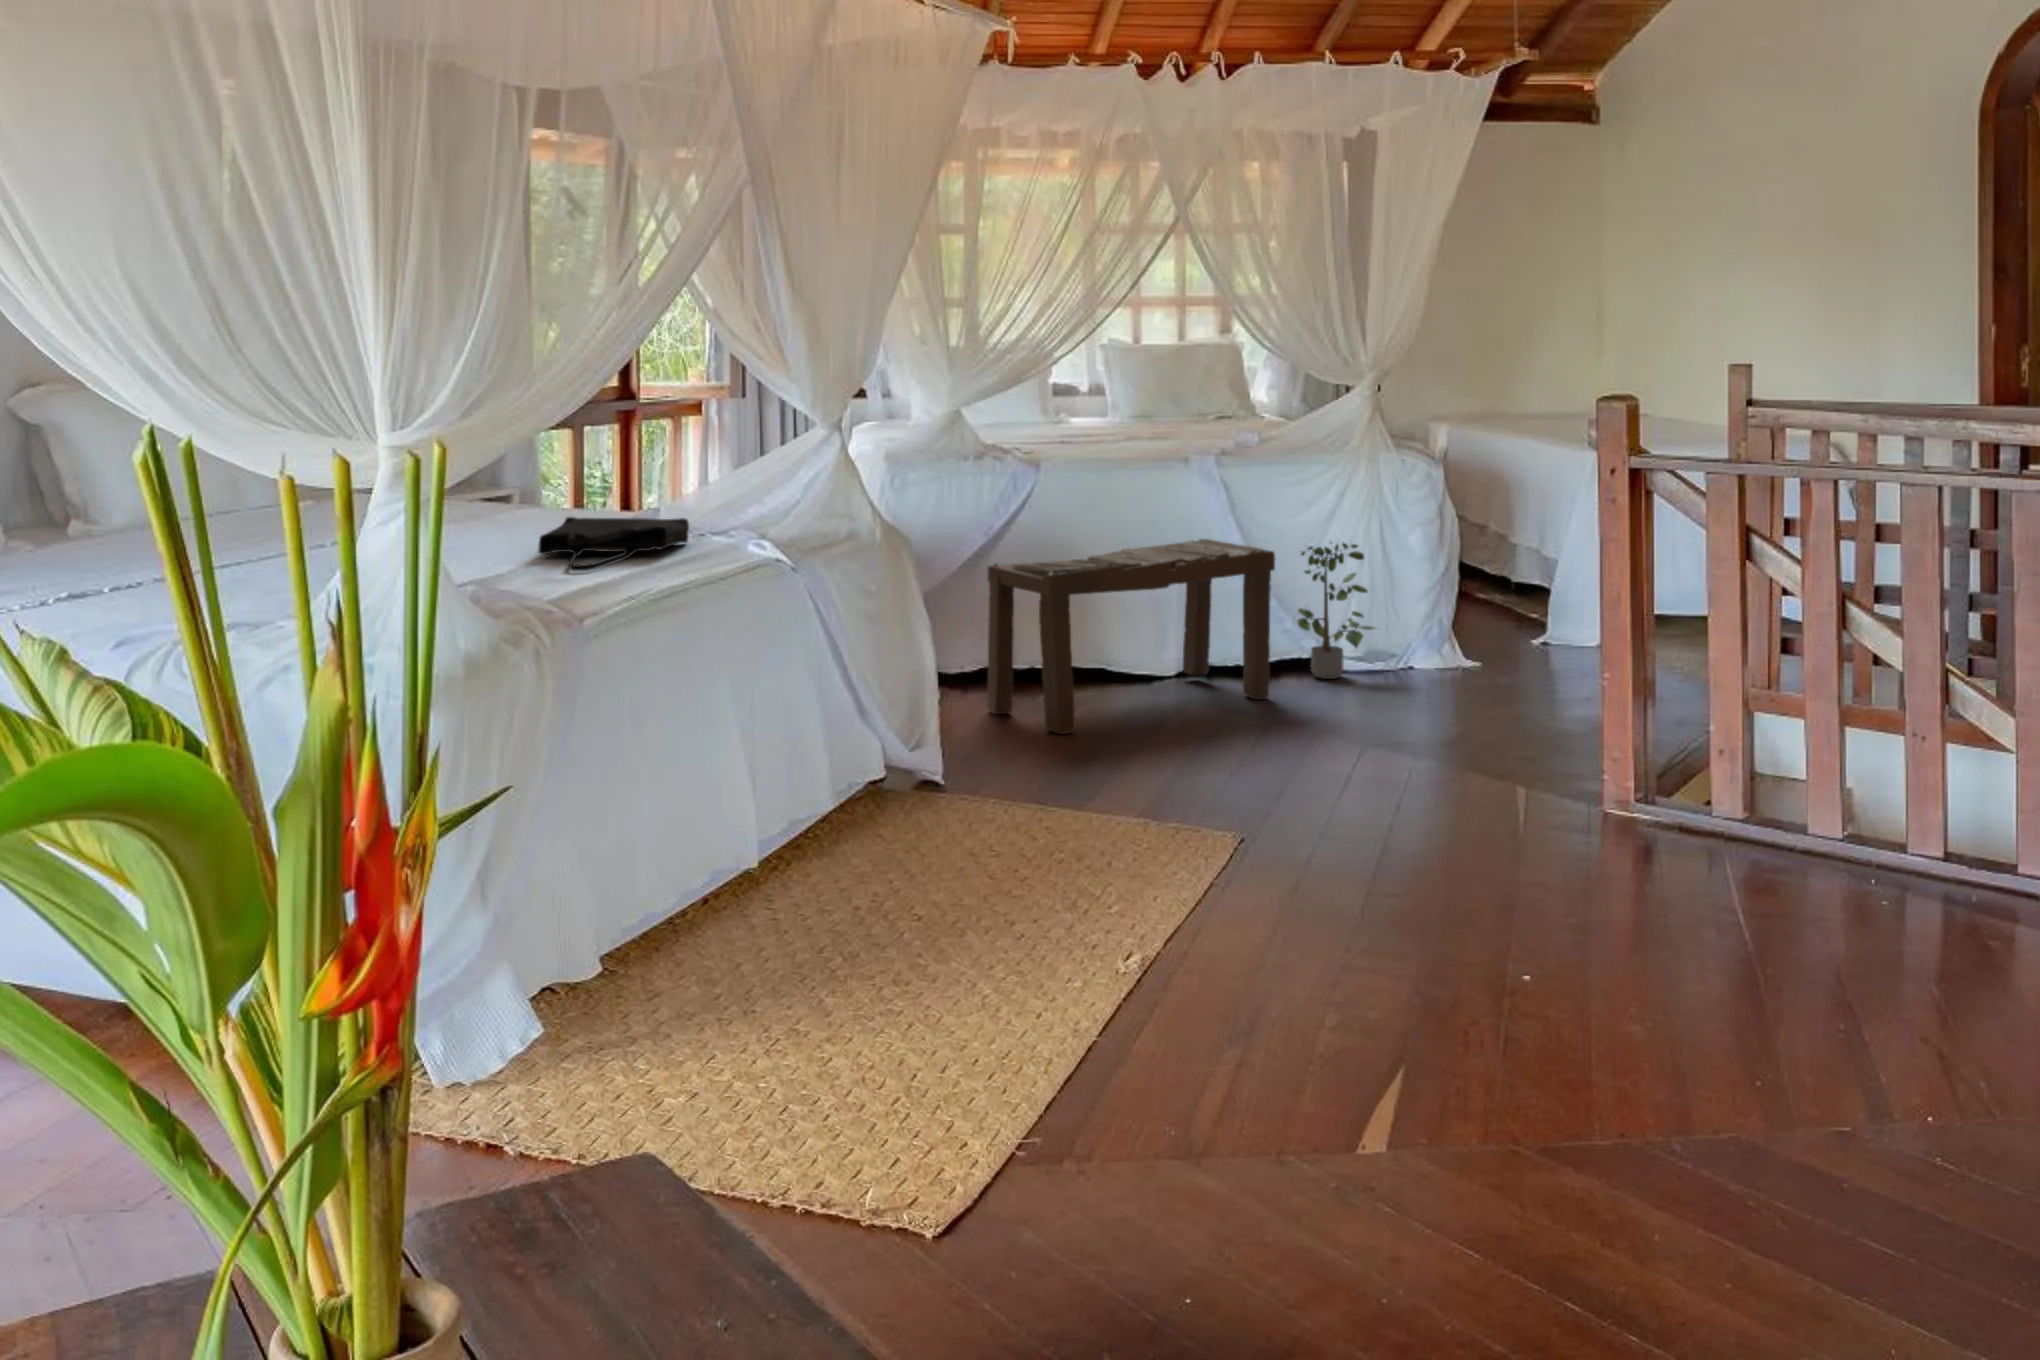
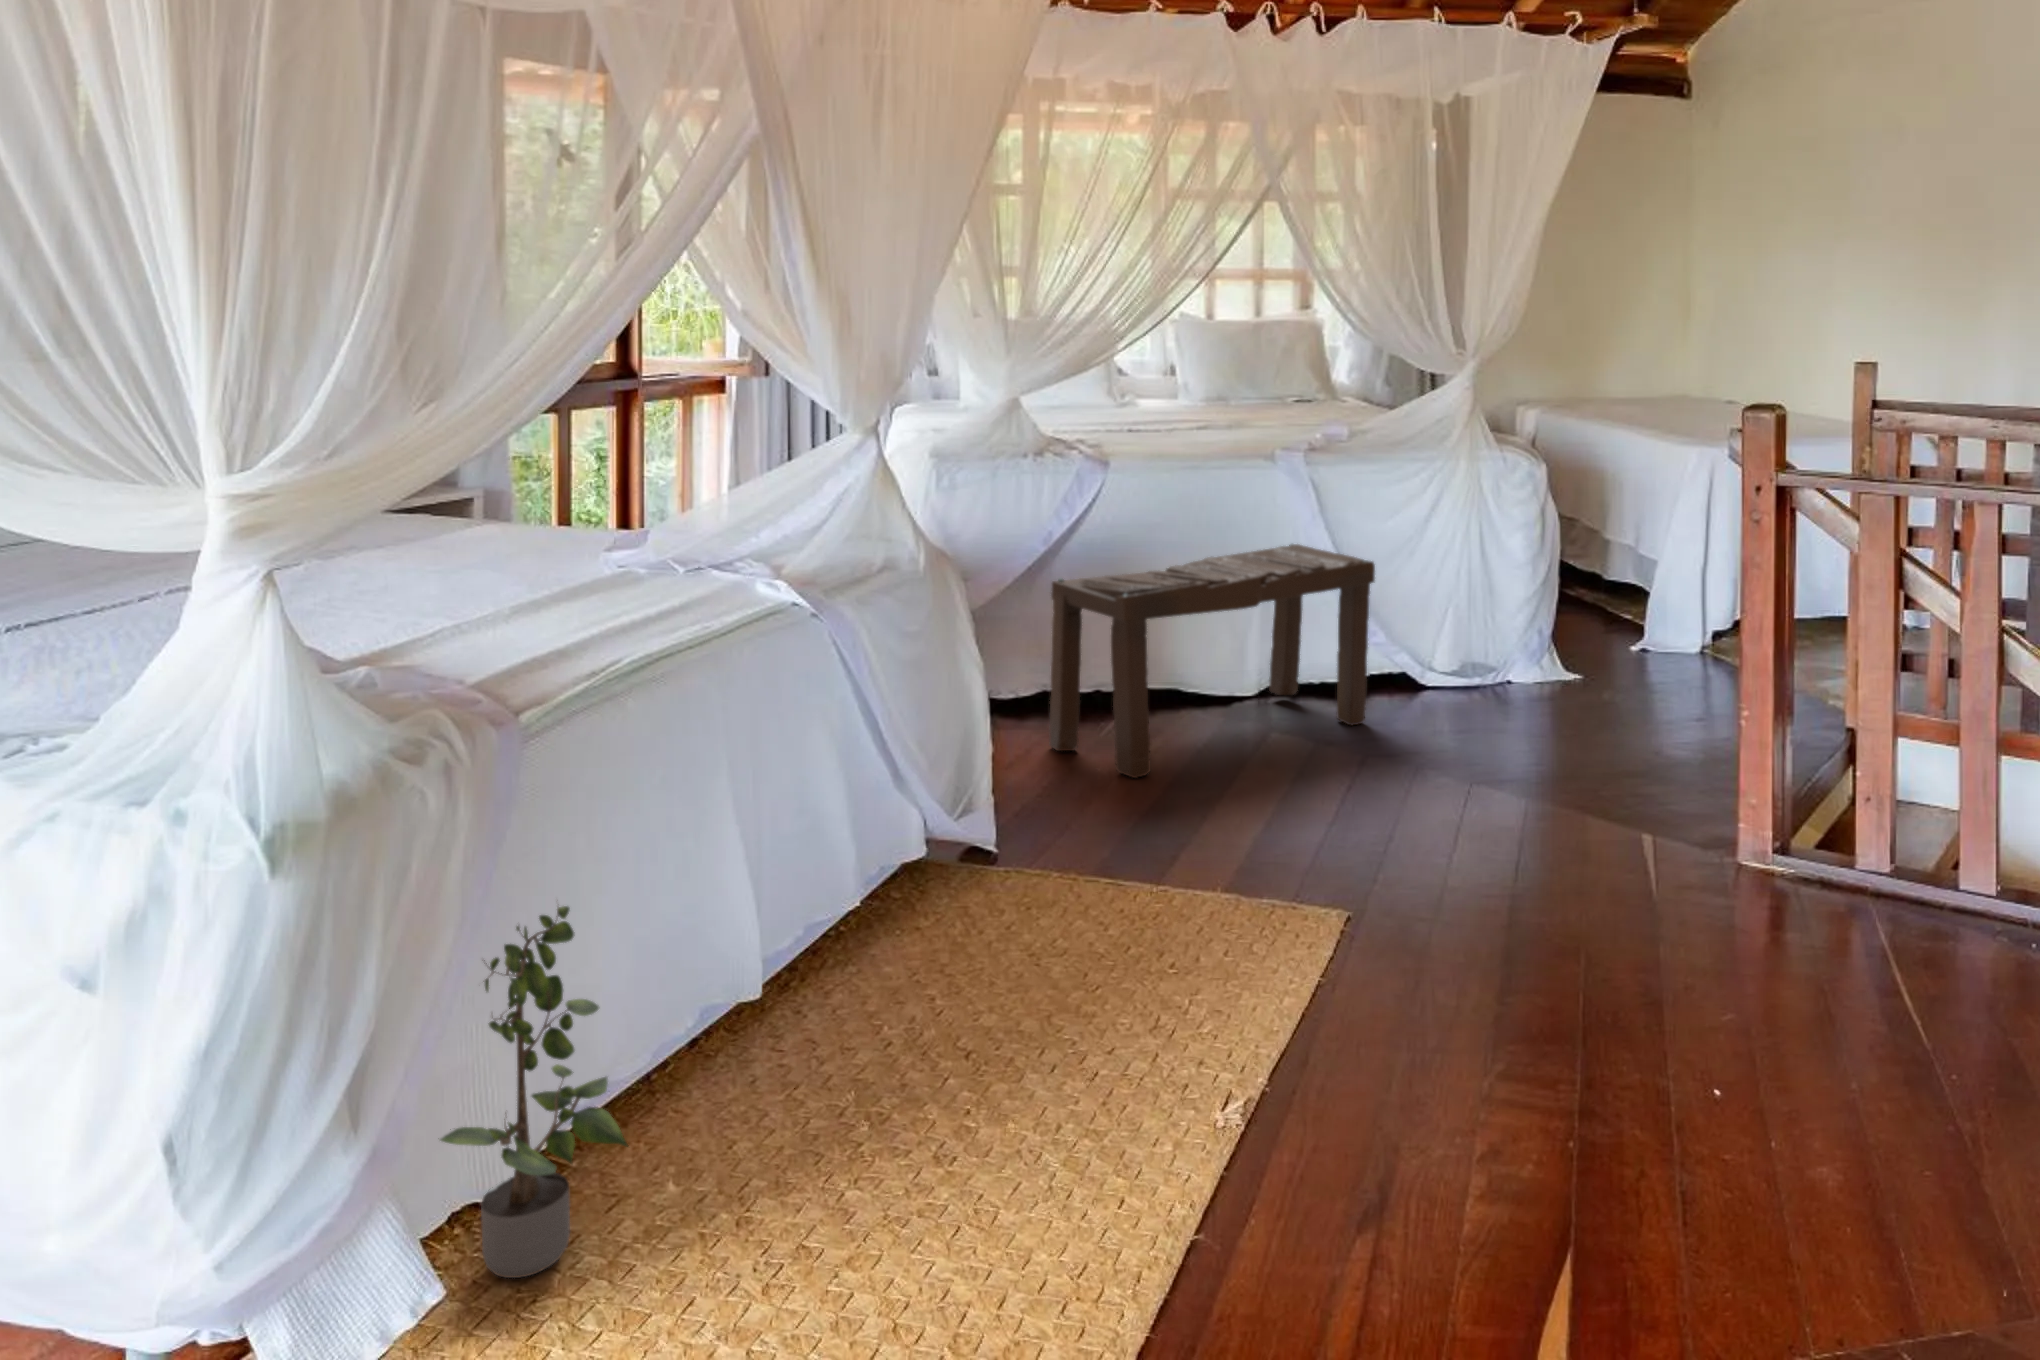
tote bag: present [538,517,689,571] -> none [461,555,672,640]
potted plant: present [1298,543,1374,679] -> present [440,906,628,1278]

